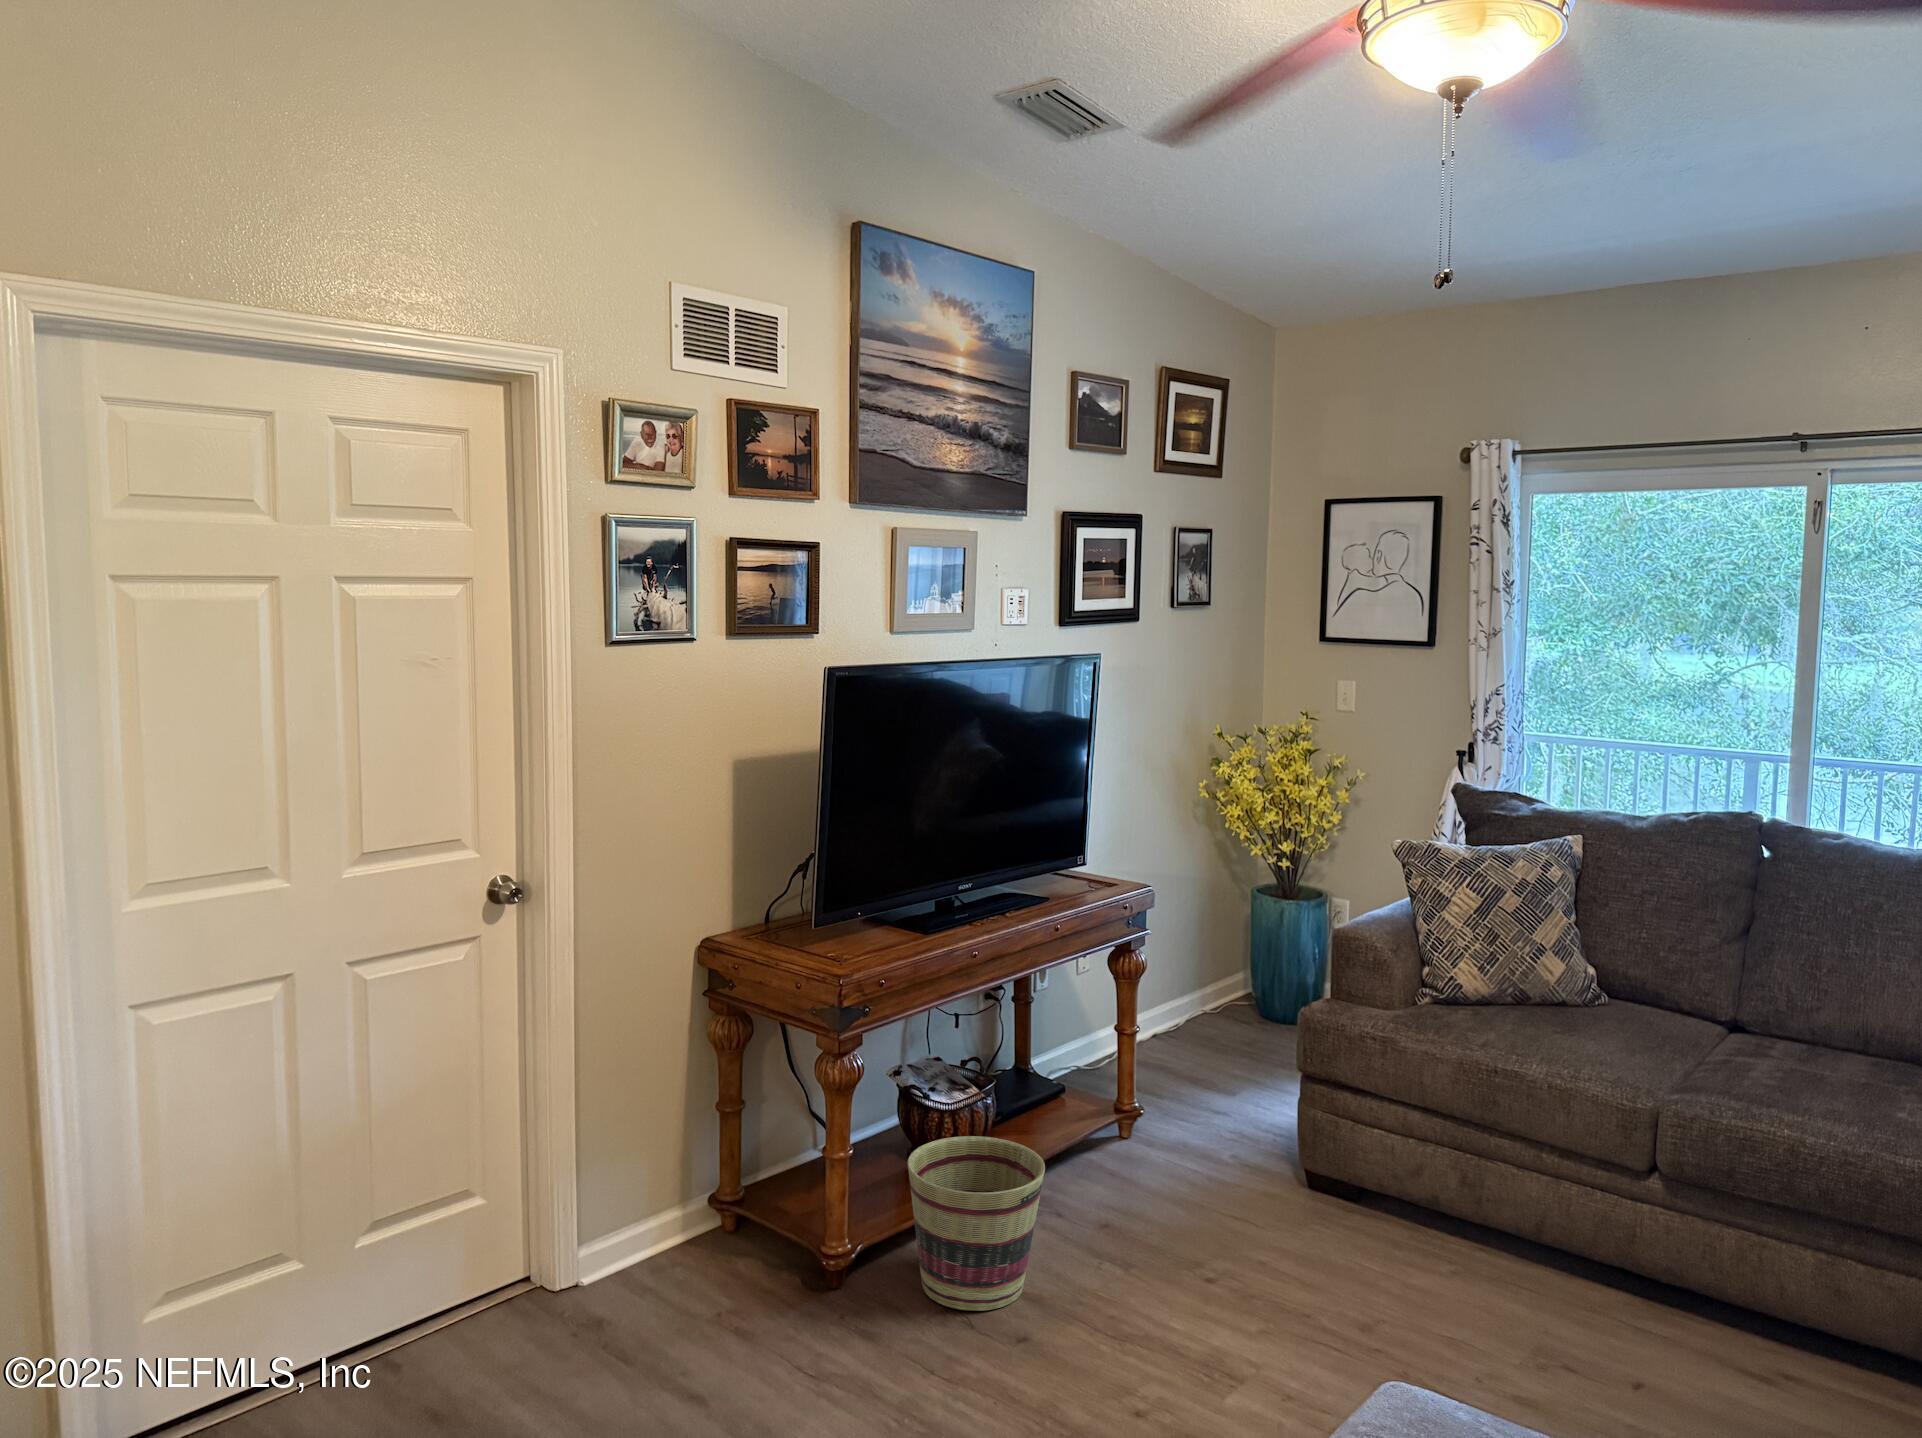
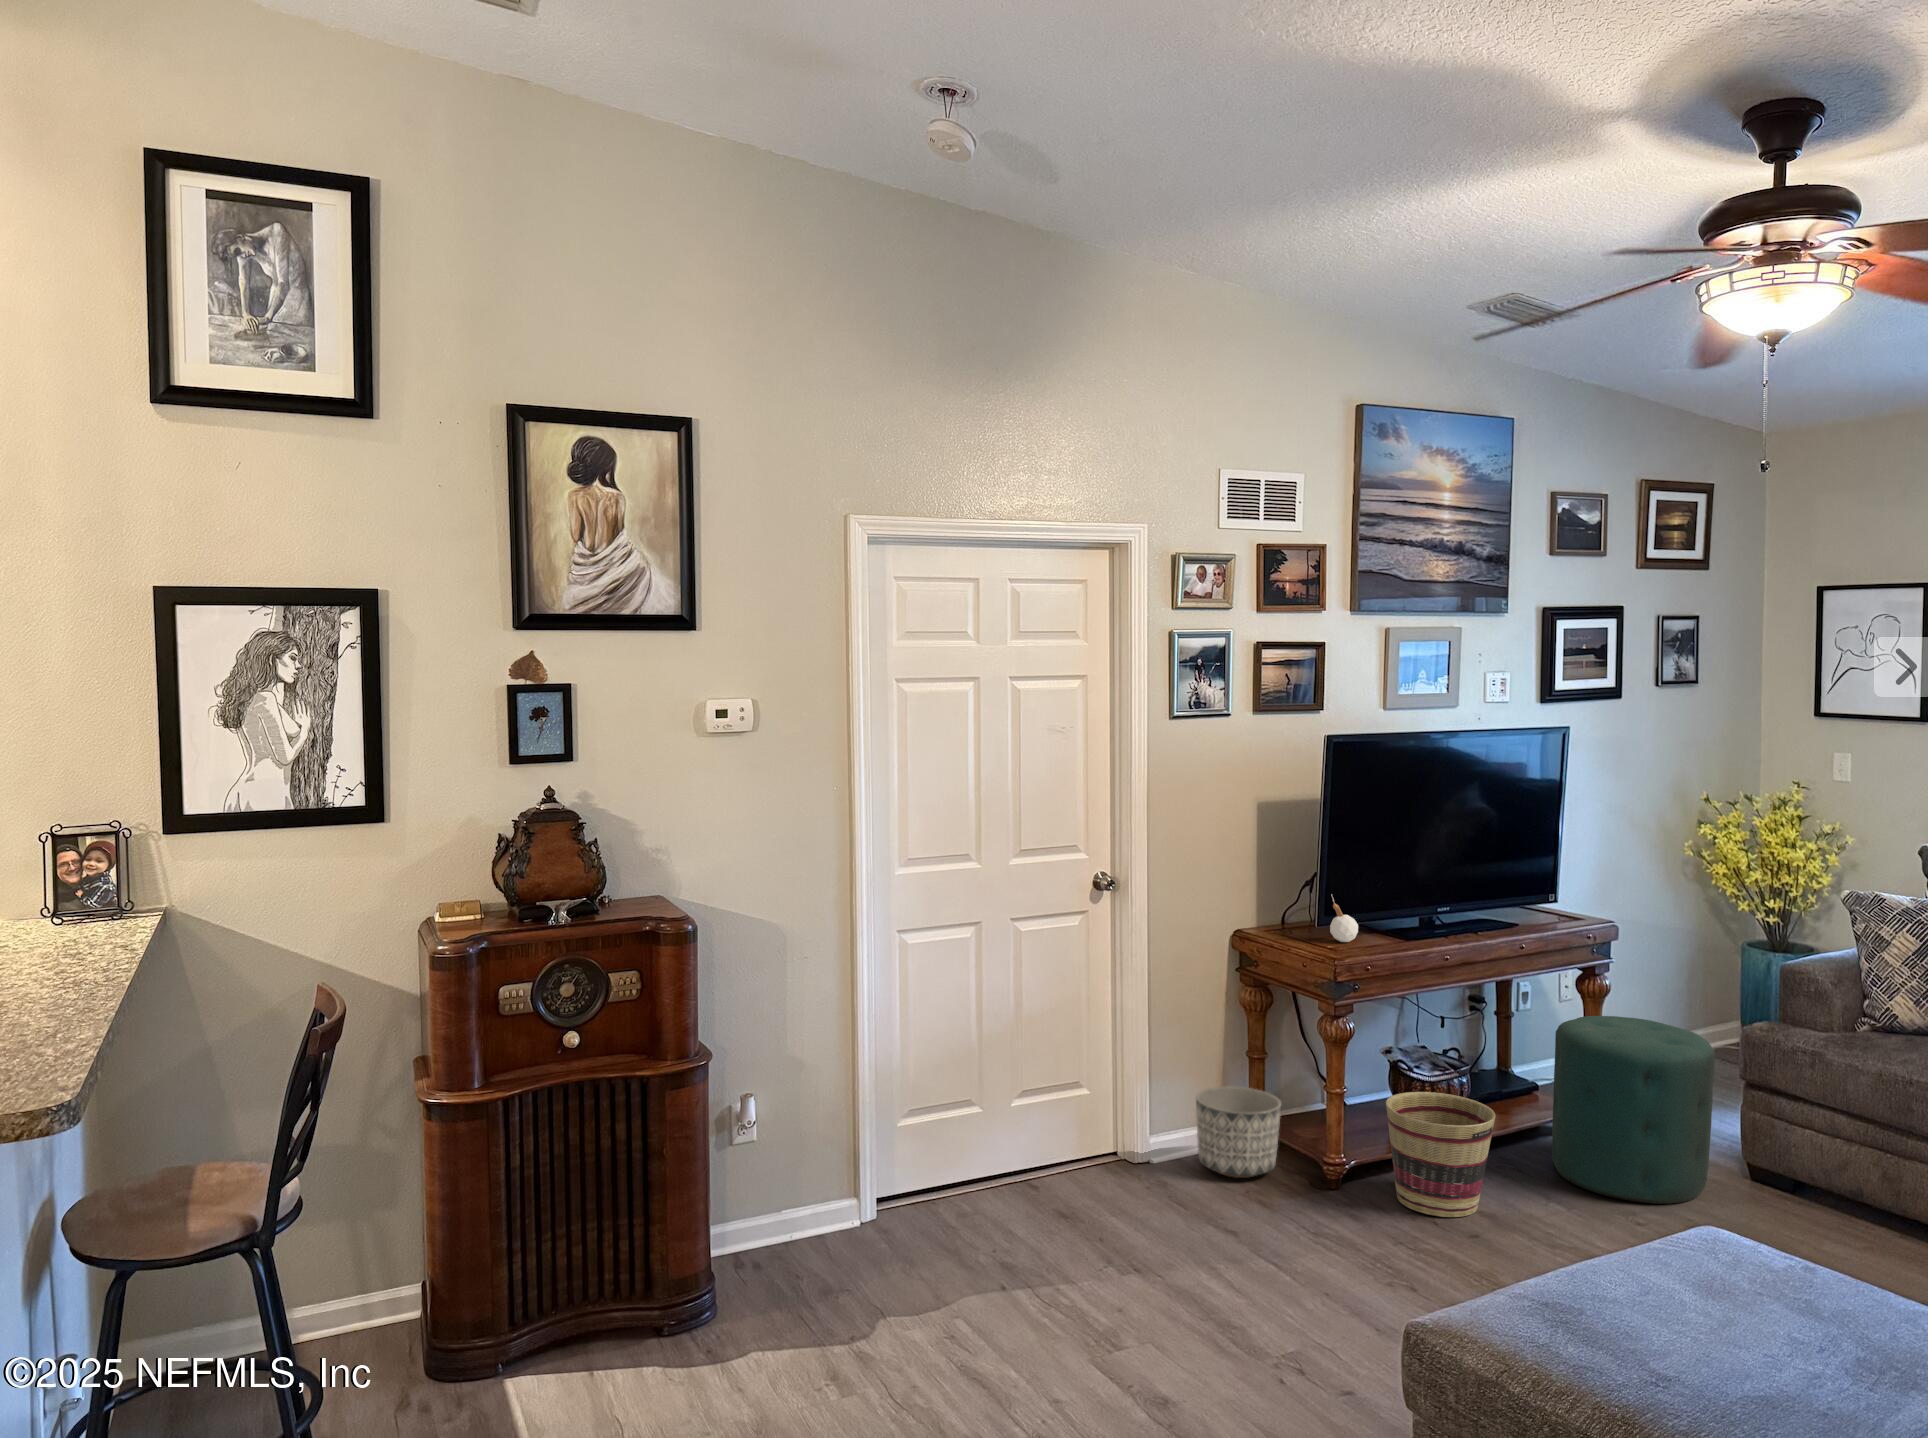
candle: none [831,886,868,951] -> present [1330,894,1358,942]
ottoman: none [1096,1006,1279,1241] -> present [1552,1016,1715,1204]
planter: none [648,1155,768,1290] -> present [1196,1086,1281,1178]

